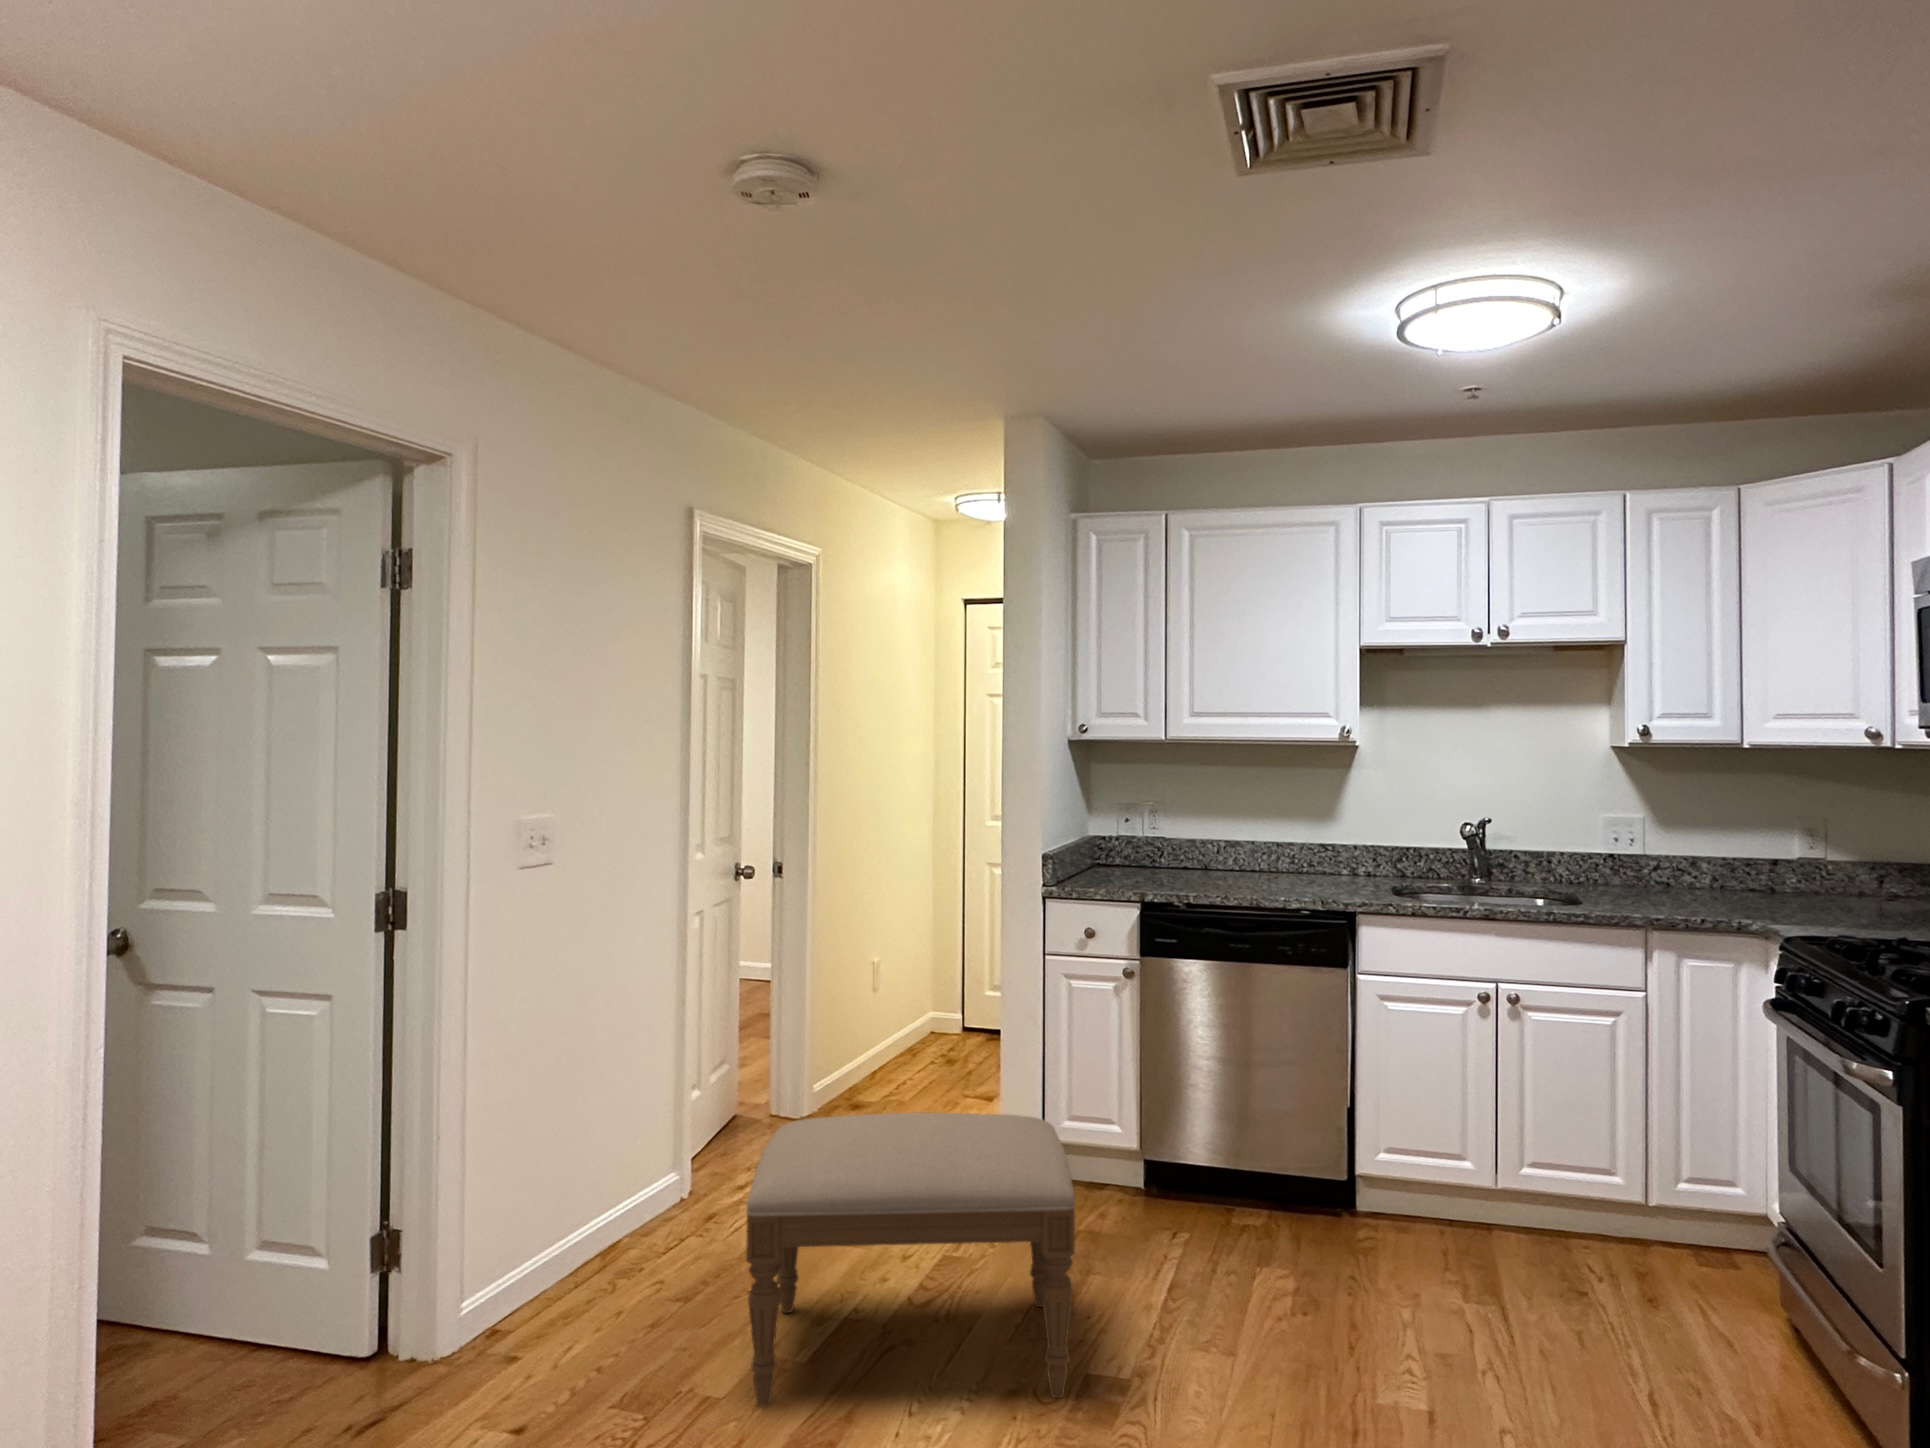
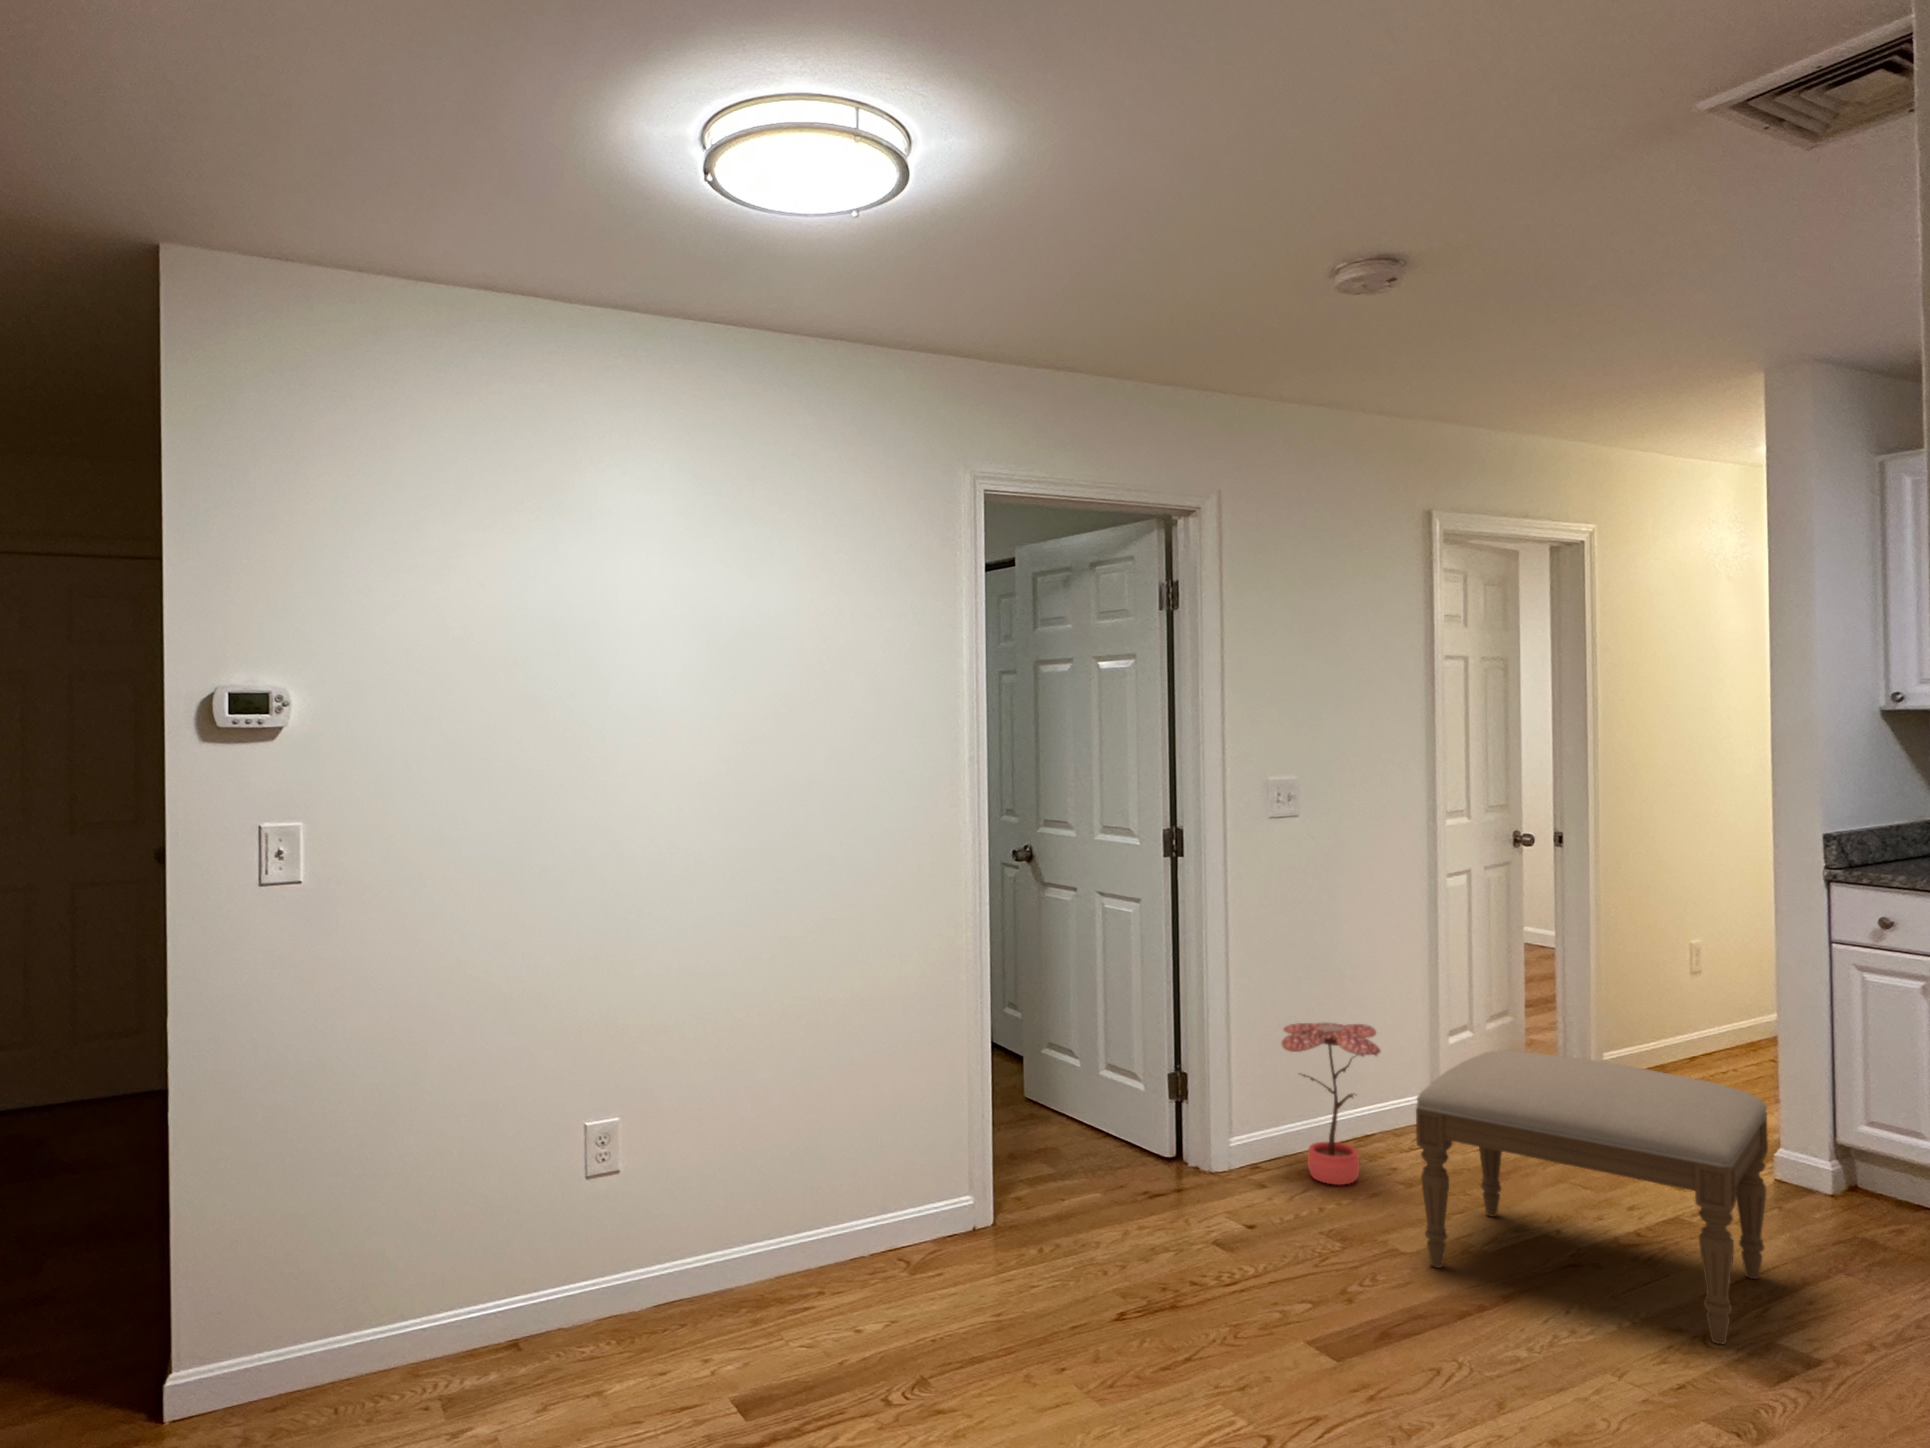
potted plant: none [532,1113,665,1327] -> present [1282,1023,1380,1185]

